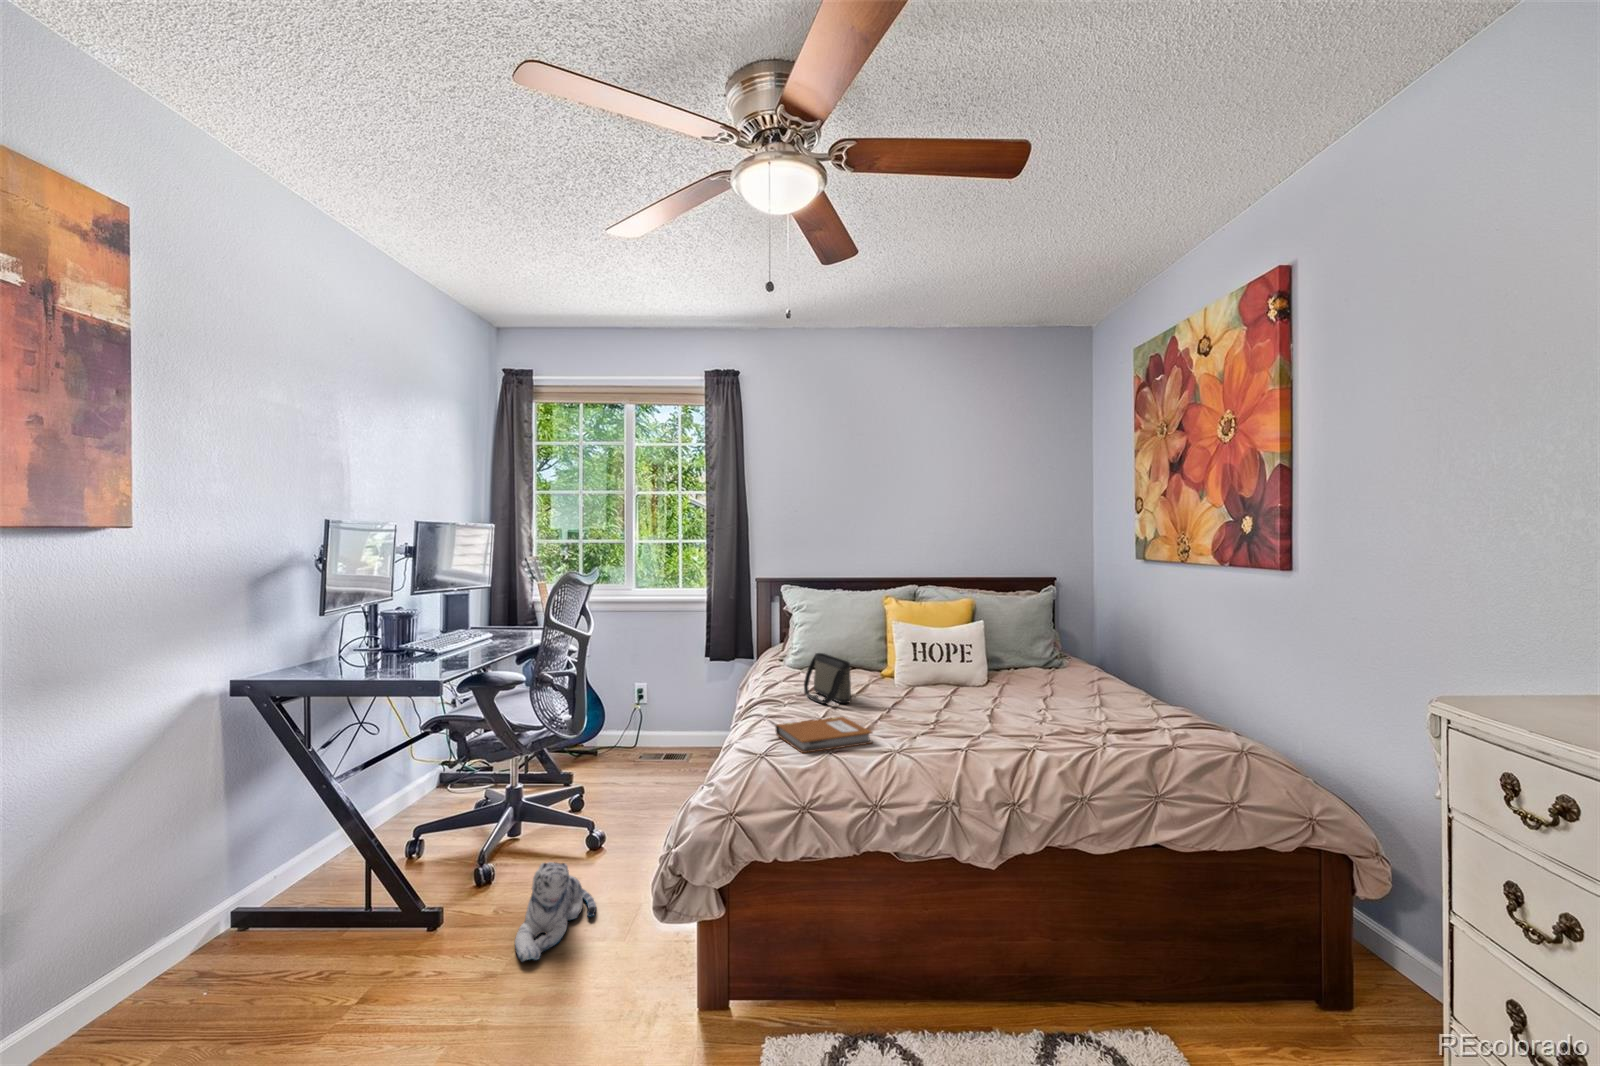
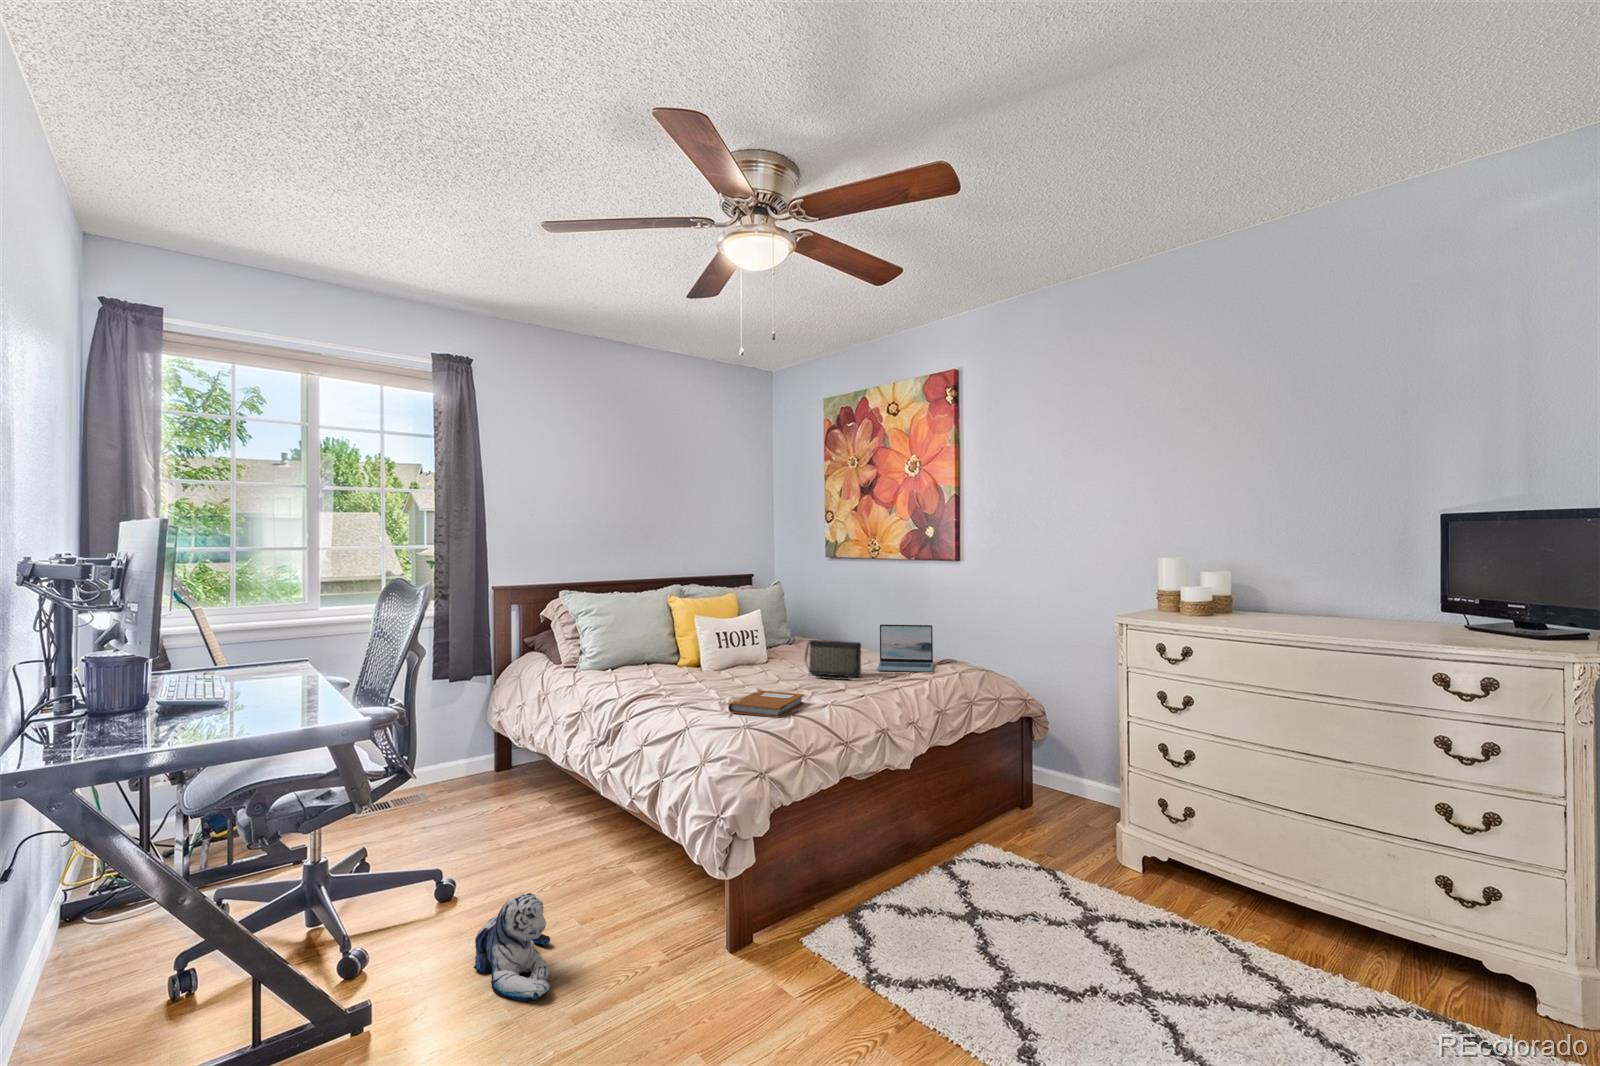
handbag: present [804,653,851,704] -> present [805,640,861,680]
laptop: none [1073,657,1181,739] -> present [877,624,933,672]

